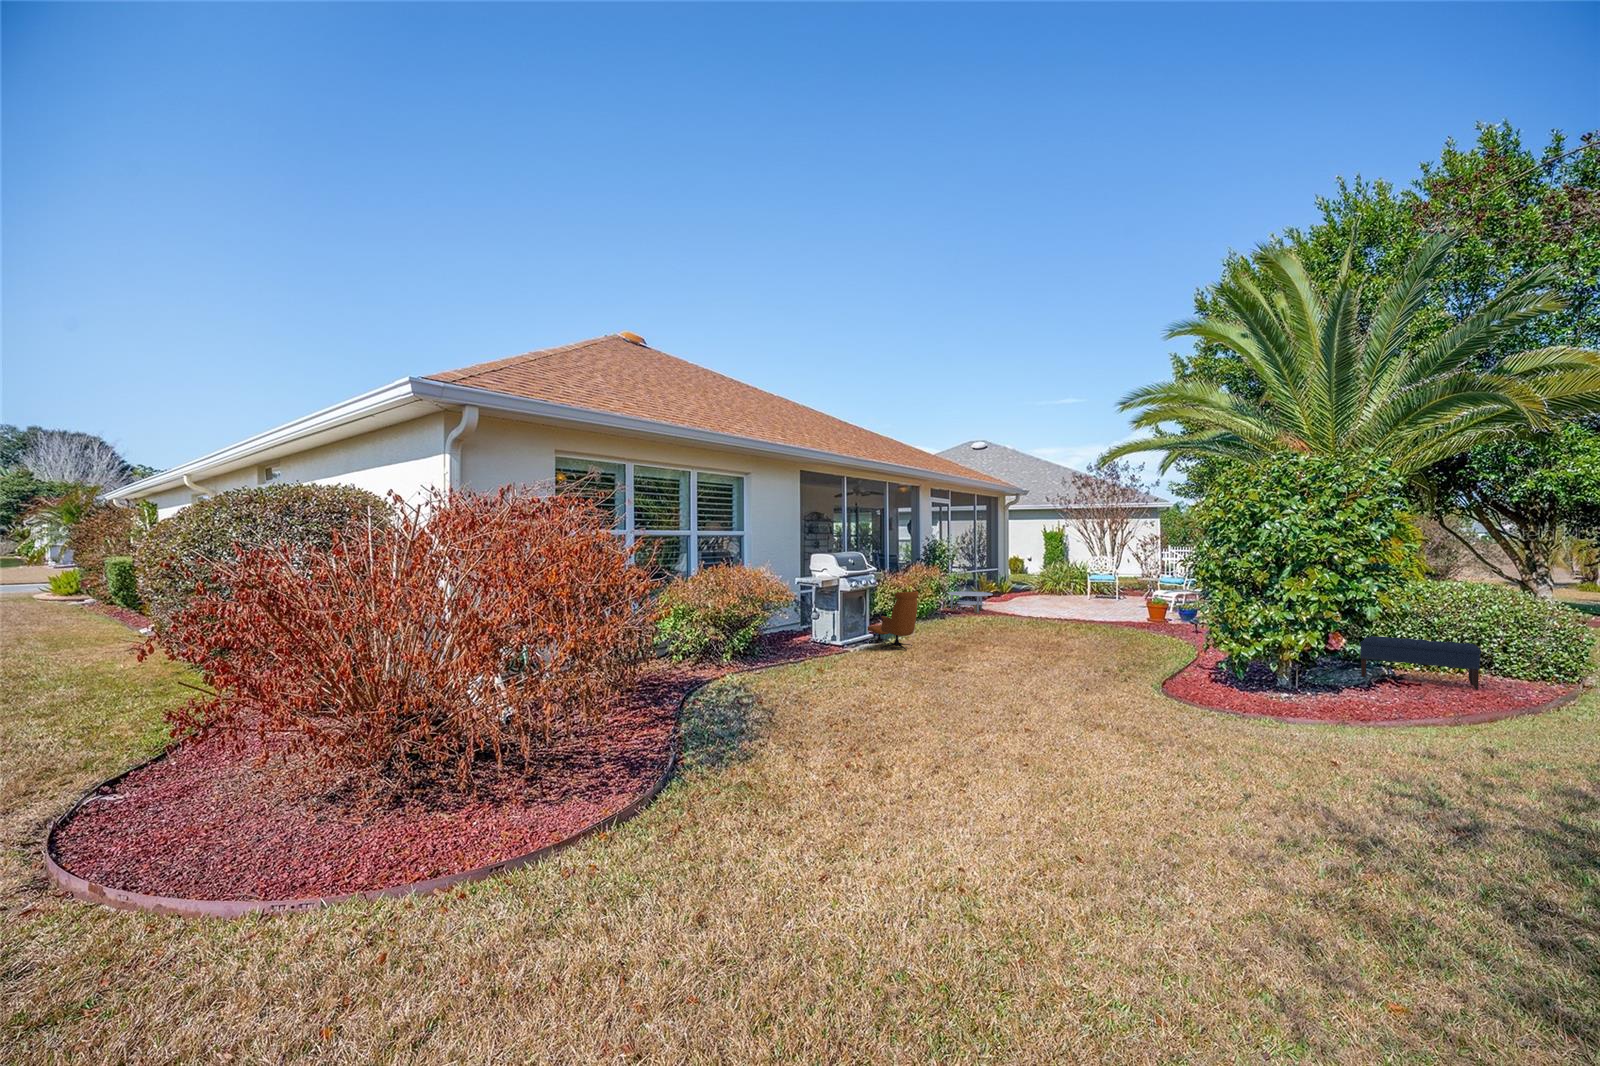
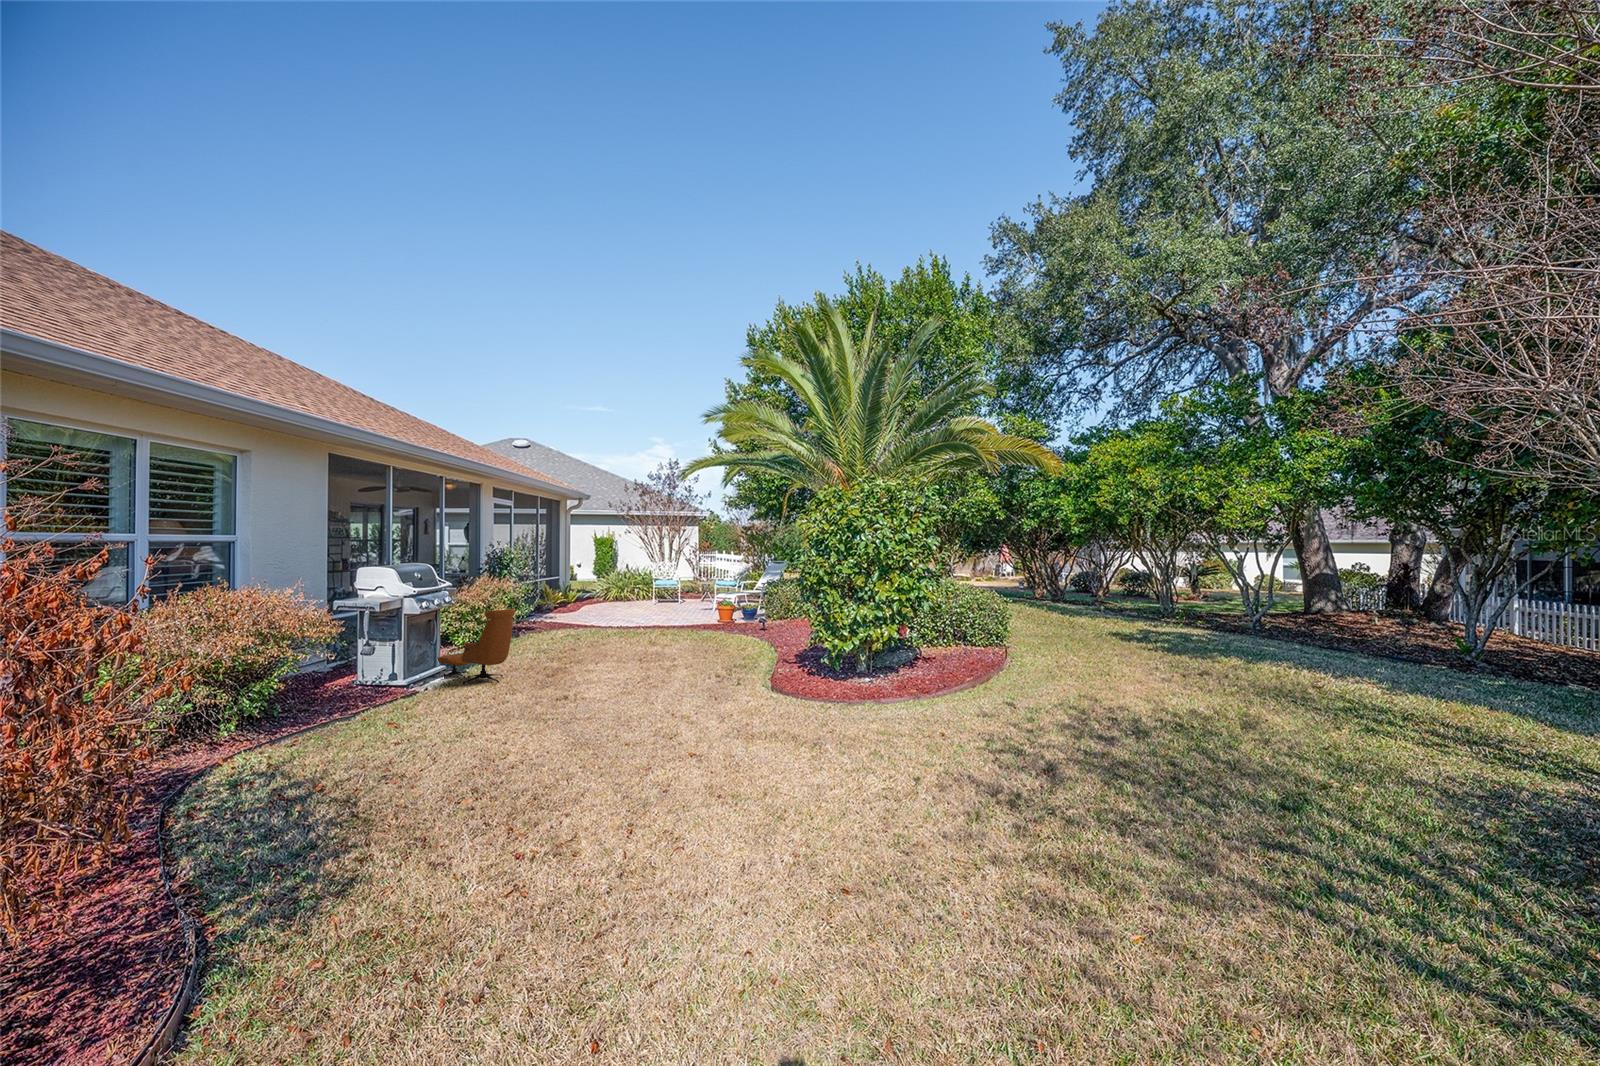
round table: present [948,591,993,614] -> none [517,605,570,630]
bench: present [1360,636,1481,689] -> none [894,624,965,659]

